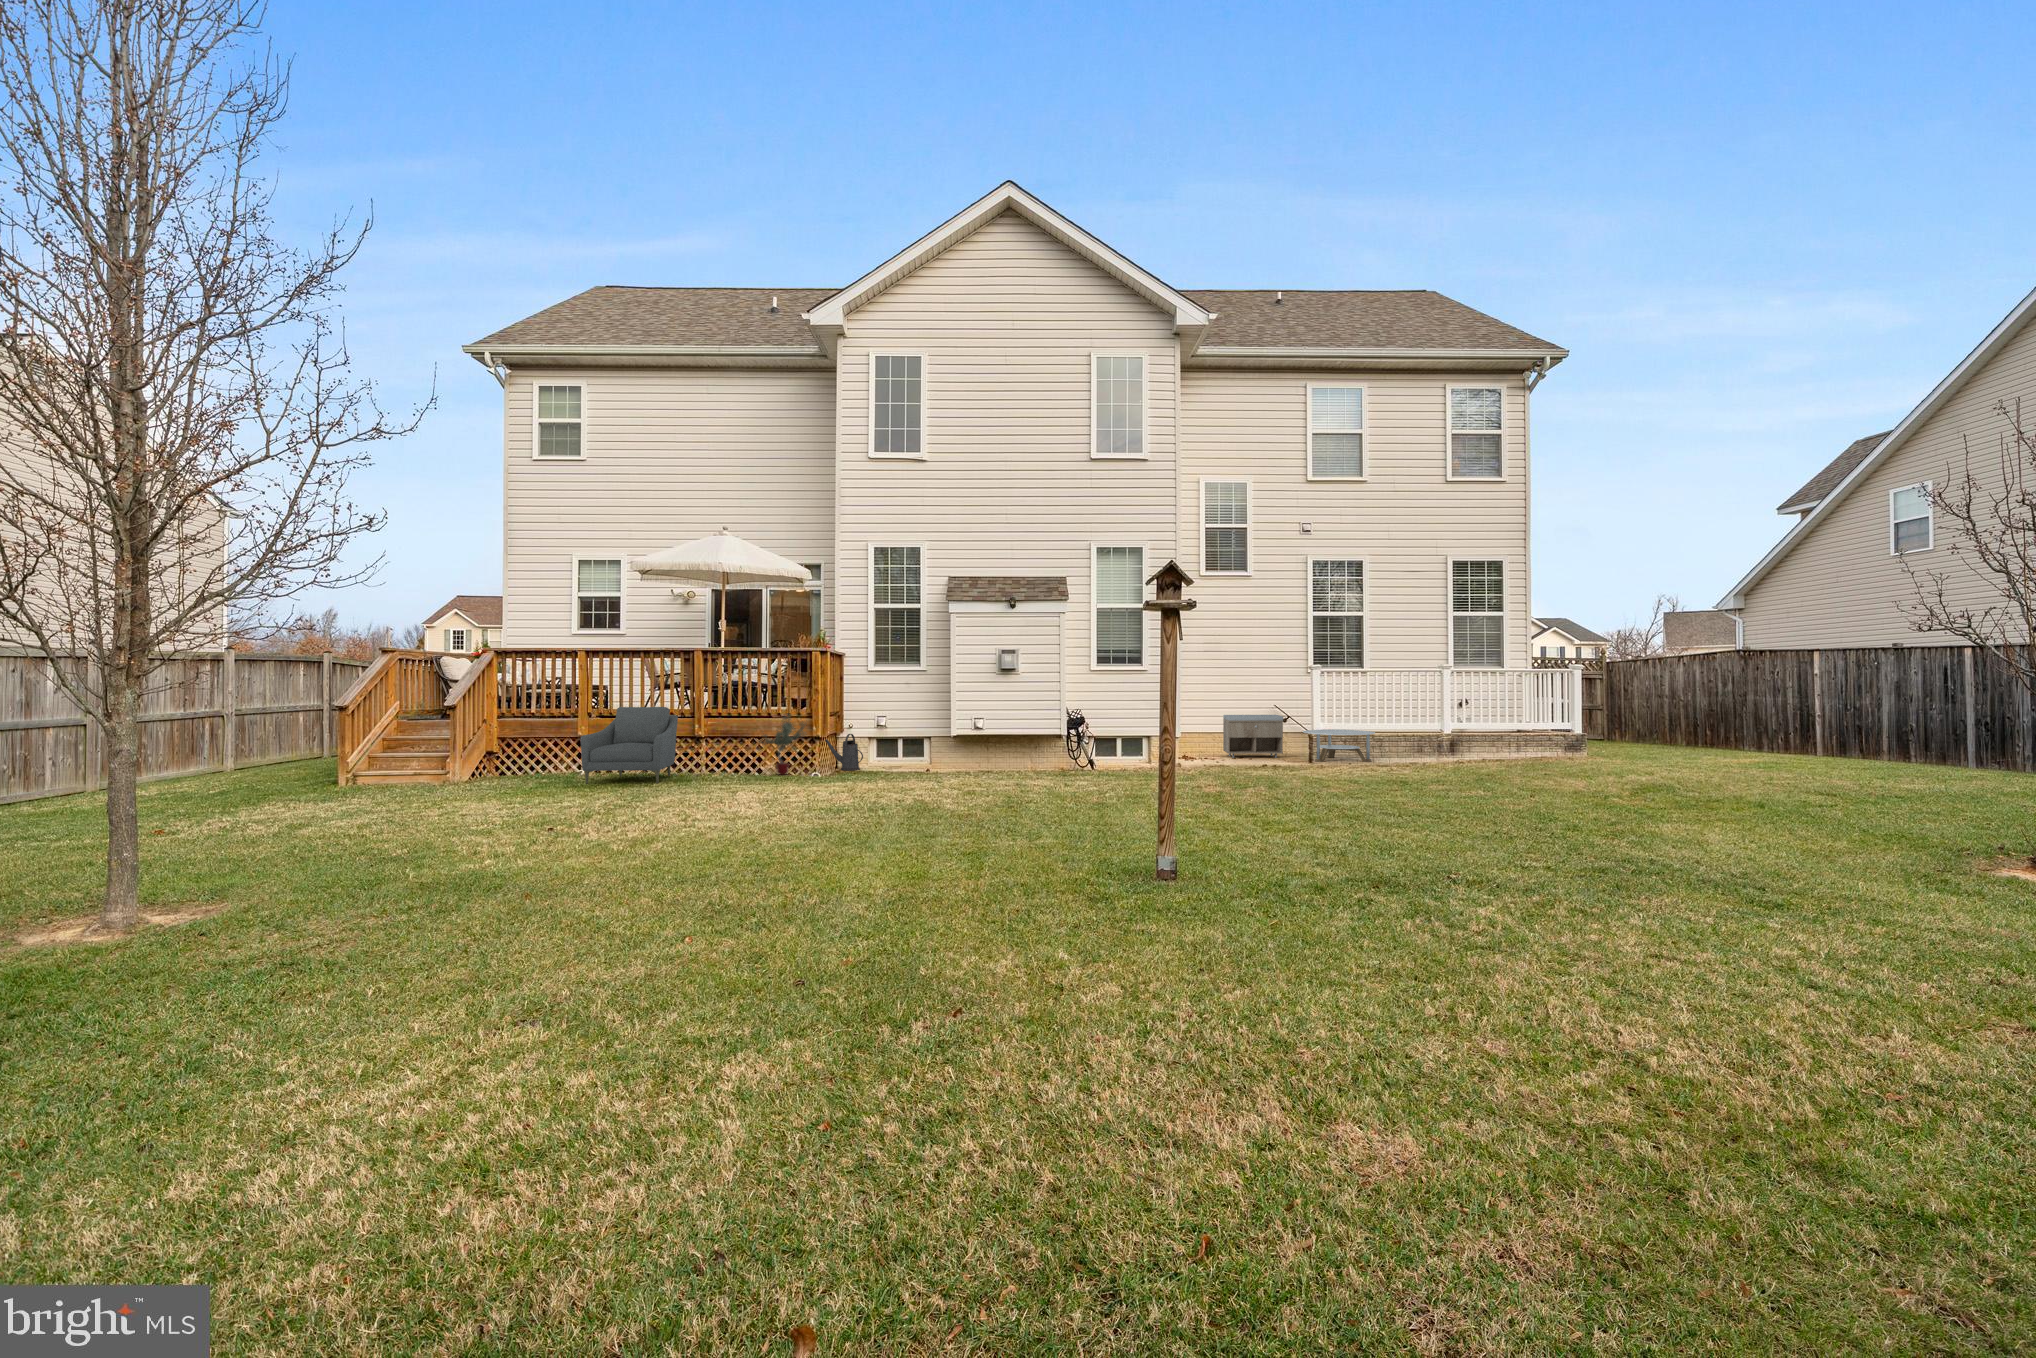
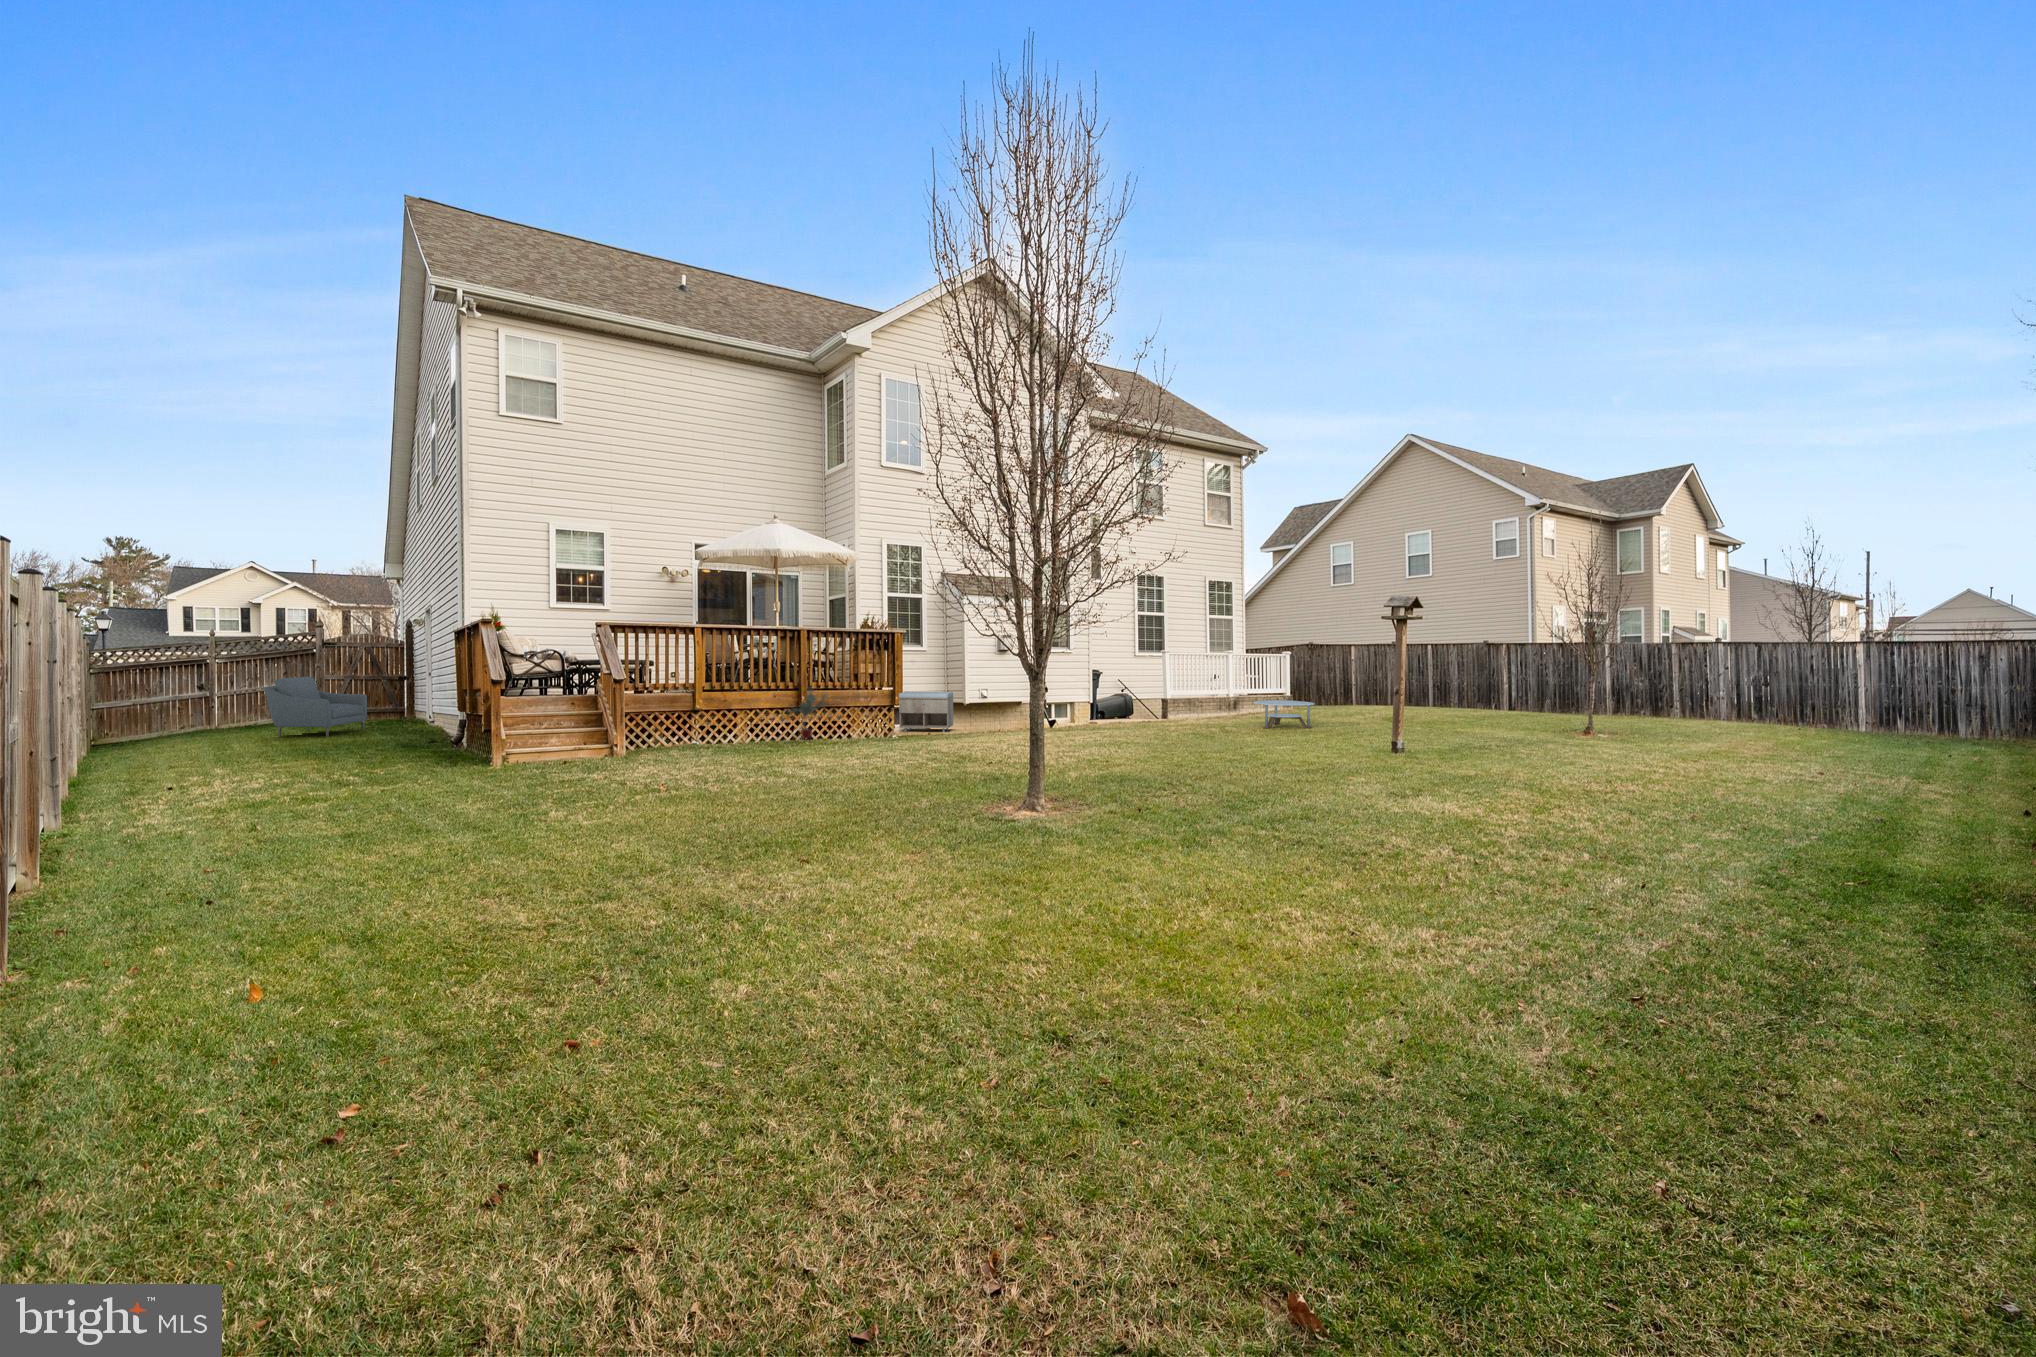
chair: present [580,707,678,784] -> present [264,677,367,737]
storage bench: present [1223,715,1283,758] -> present [899,692,953,732]
watering can: present [825,734,863,771] -> none [844,704,877,735]

